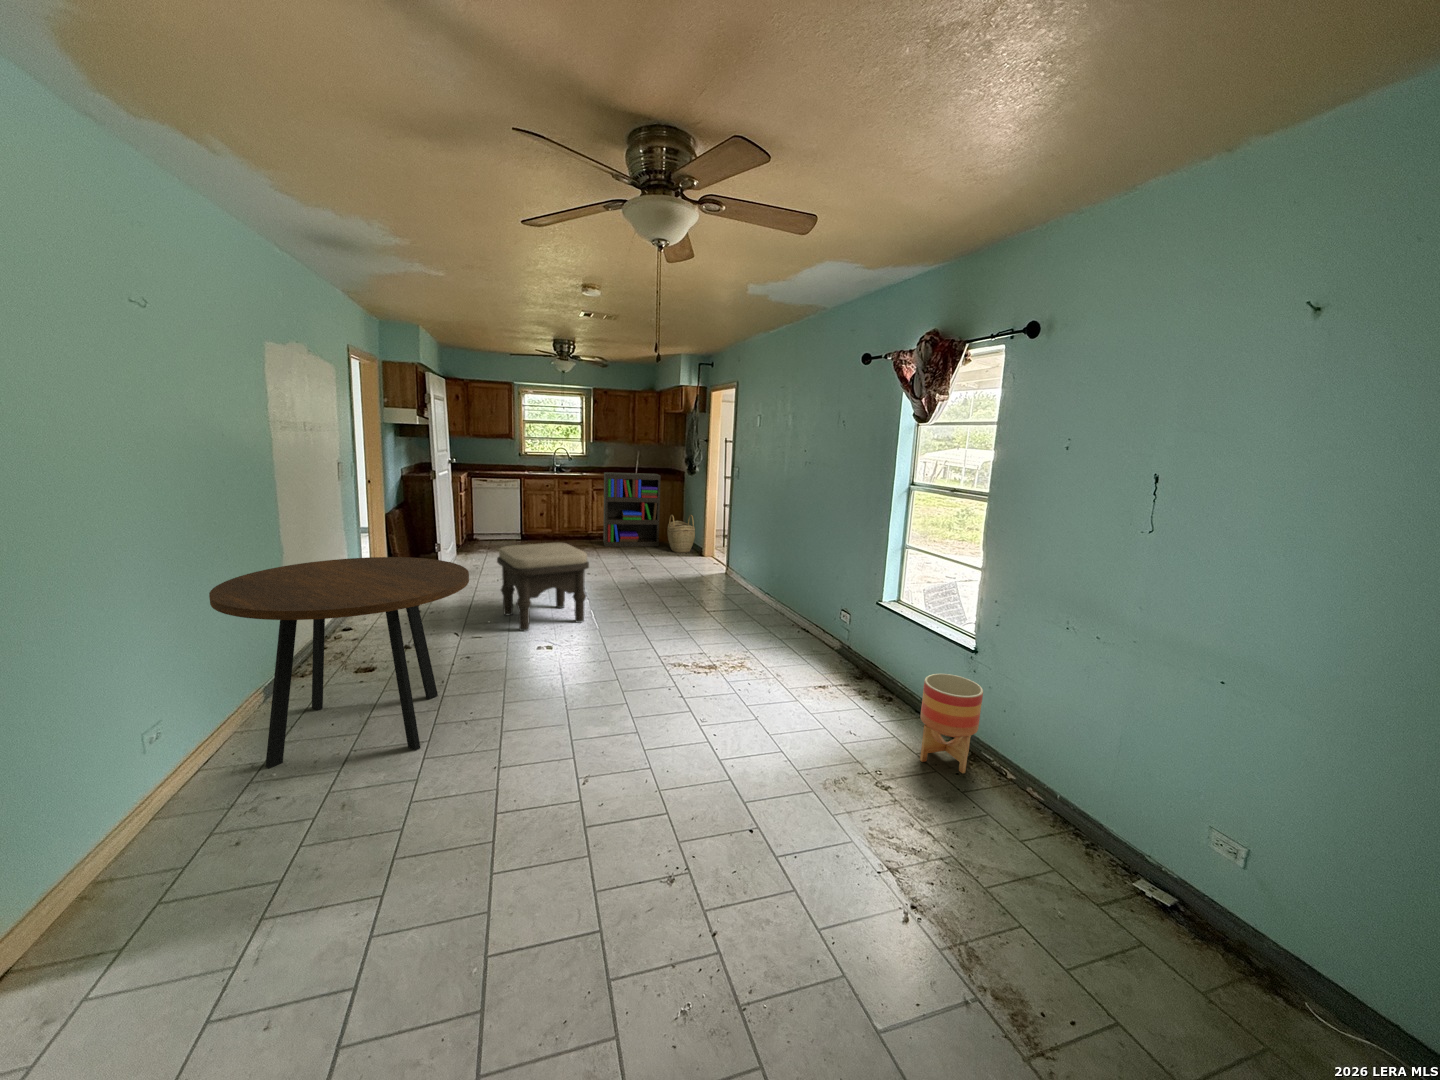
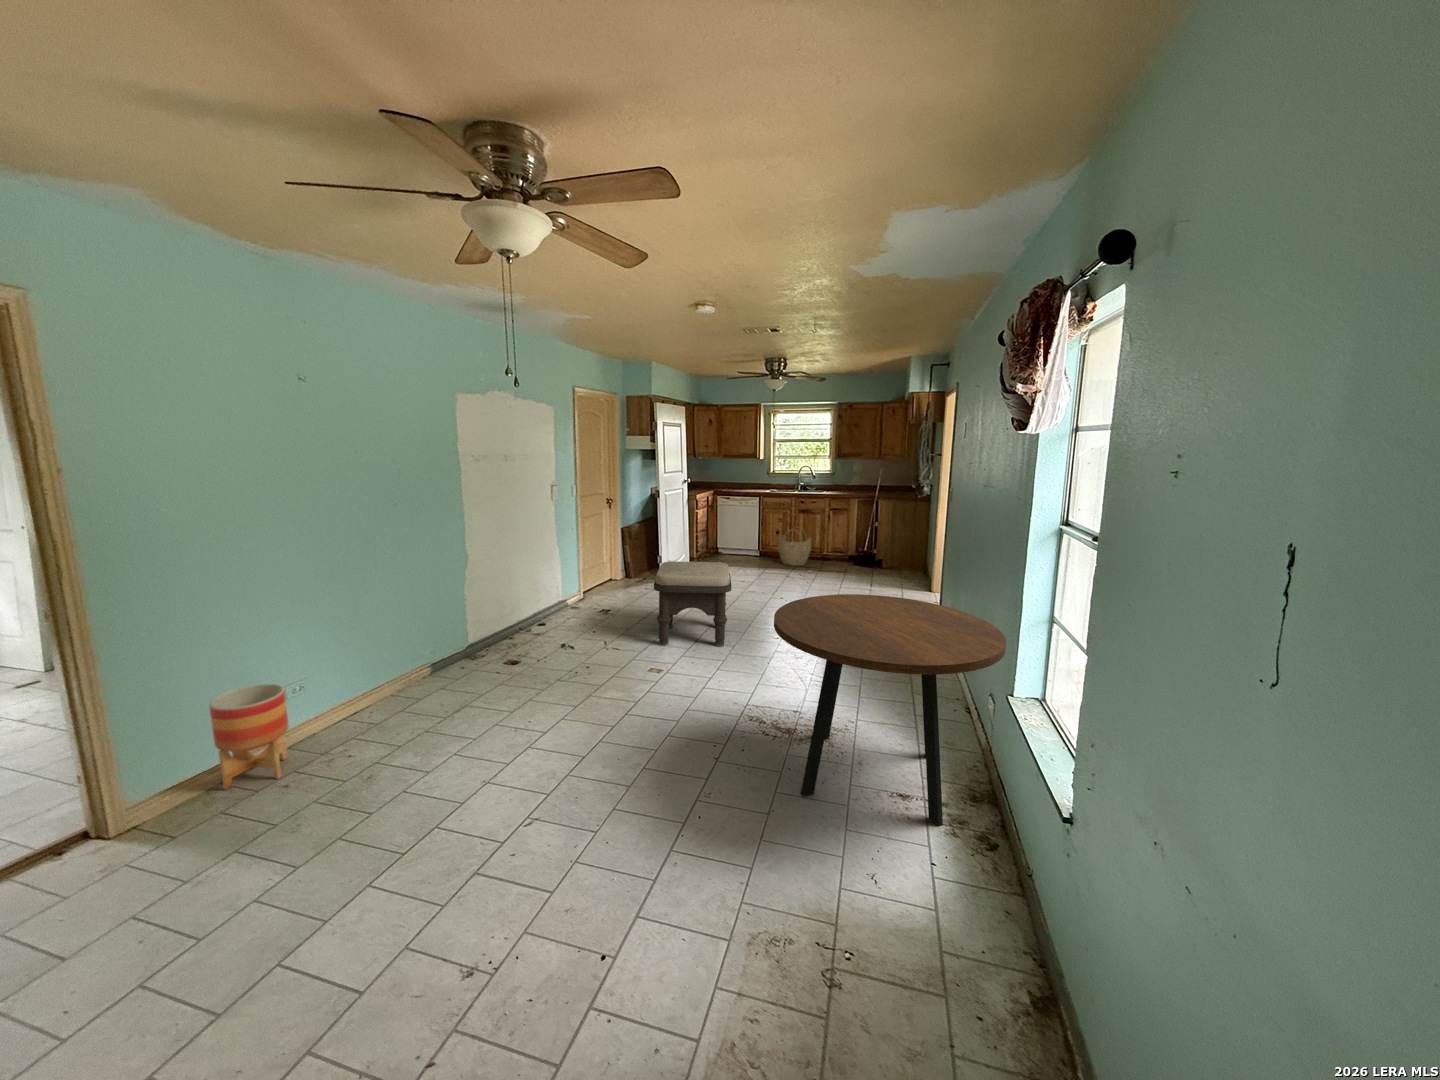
bookshelf: present [603,472,661,547] -> none [834,492,900,576]
woven basket: present [667,515,695,553] -> present [778,529,811,566]
dining table: present [209,557,469,769] -> present [774,594,1006,826]
planter: present [920,674,983,773] -> present [209,684,289,790]

